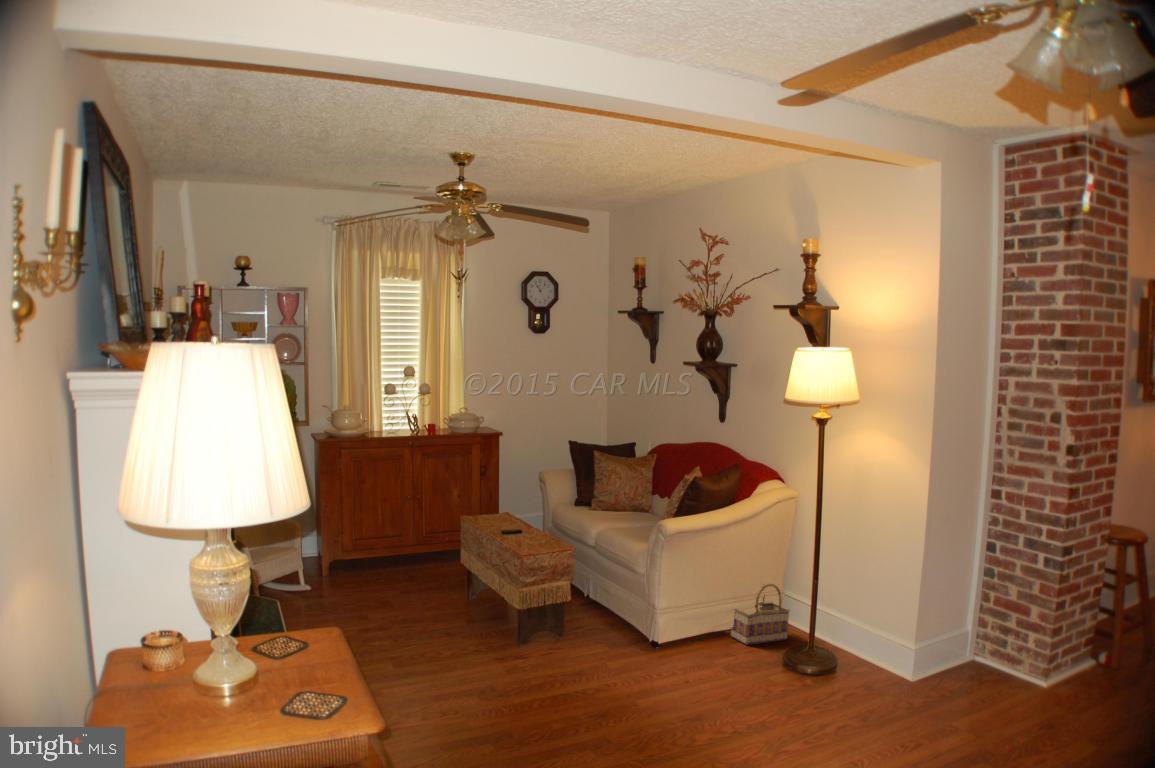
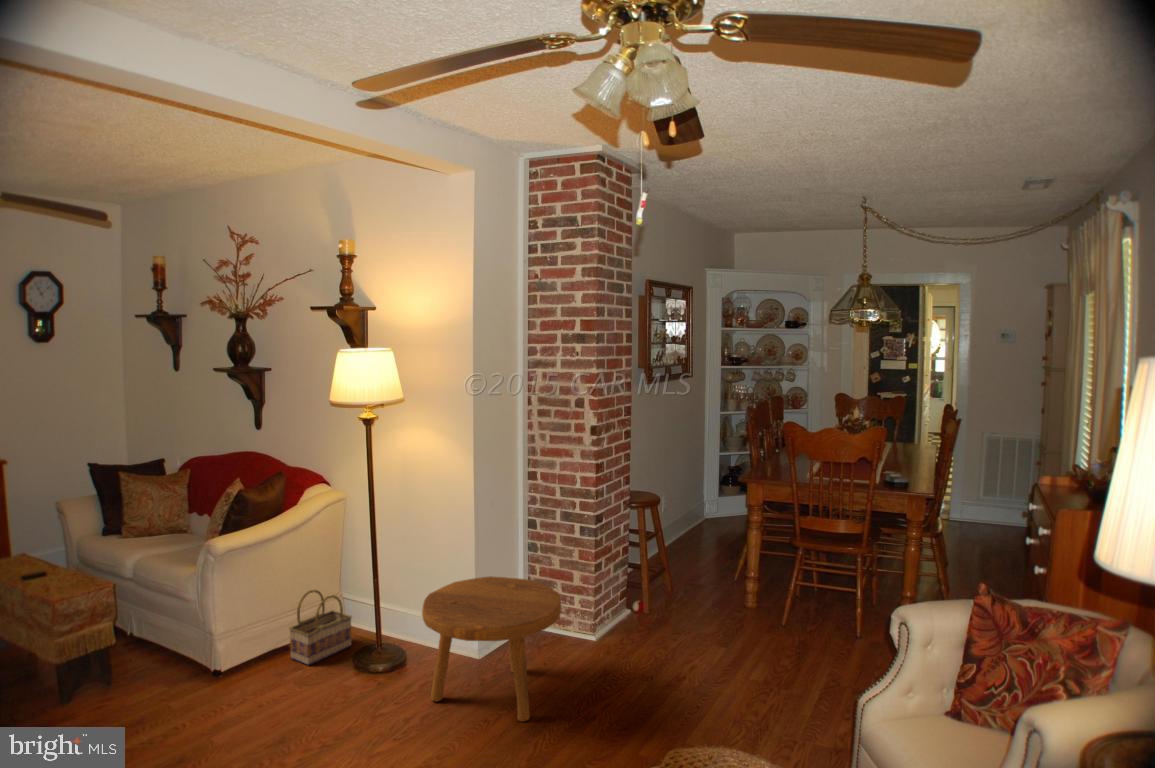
footstool: none [856,587,1006,731] -> present [422,576,561,721]

